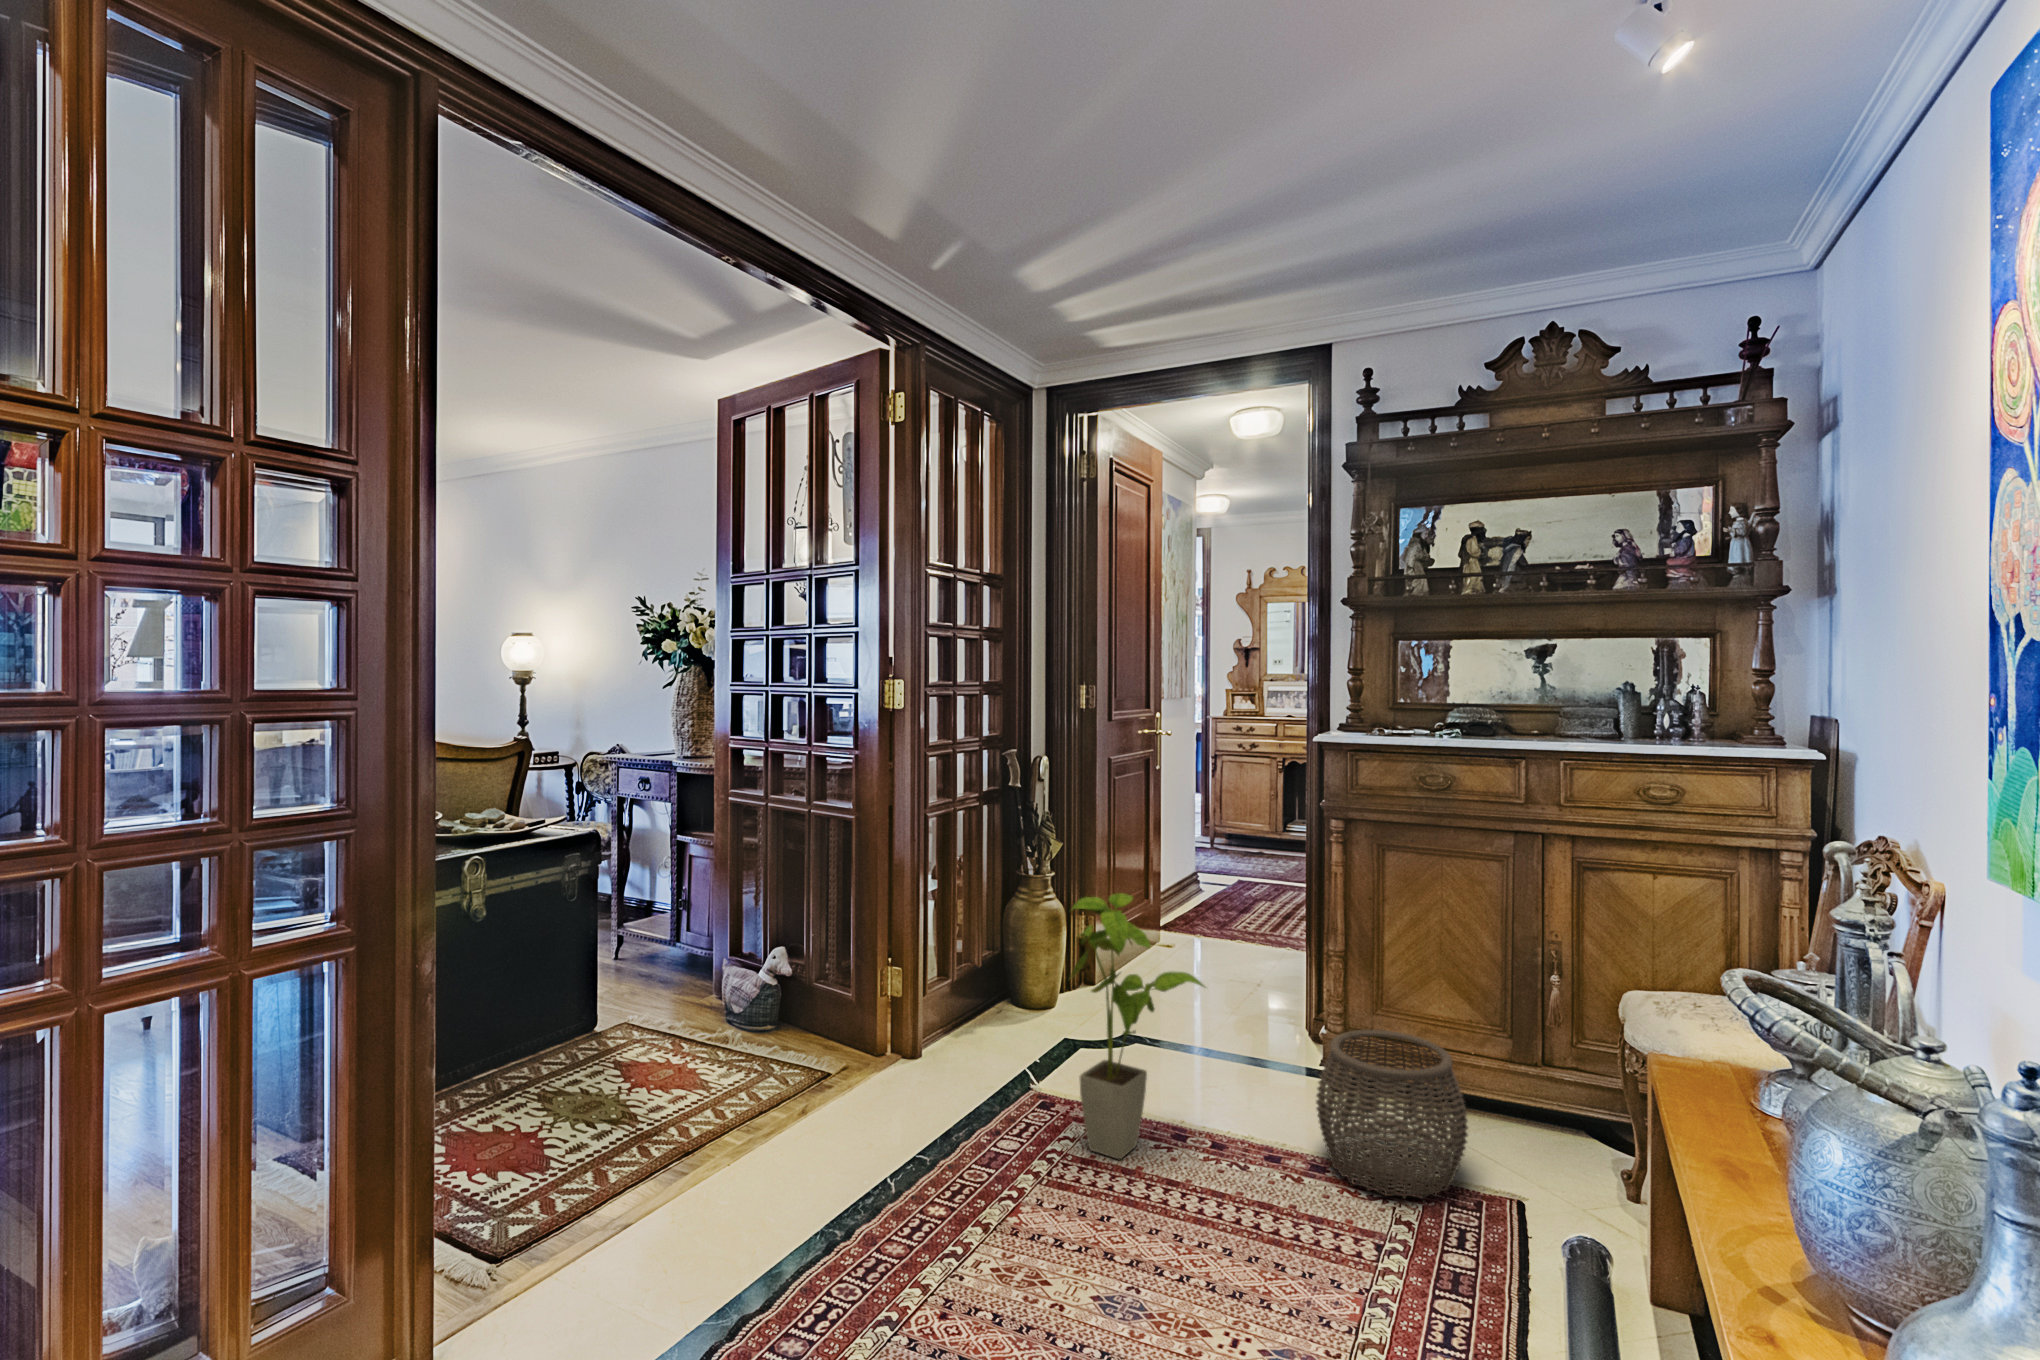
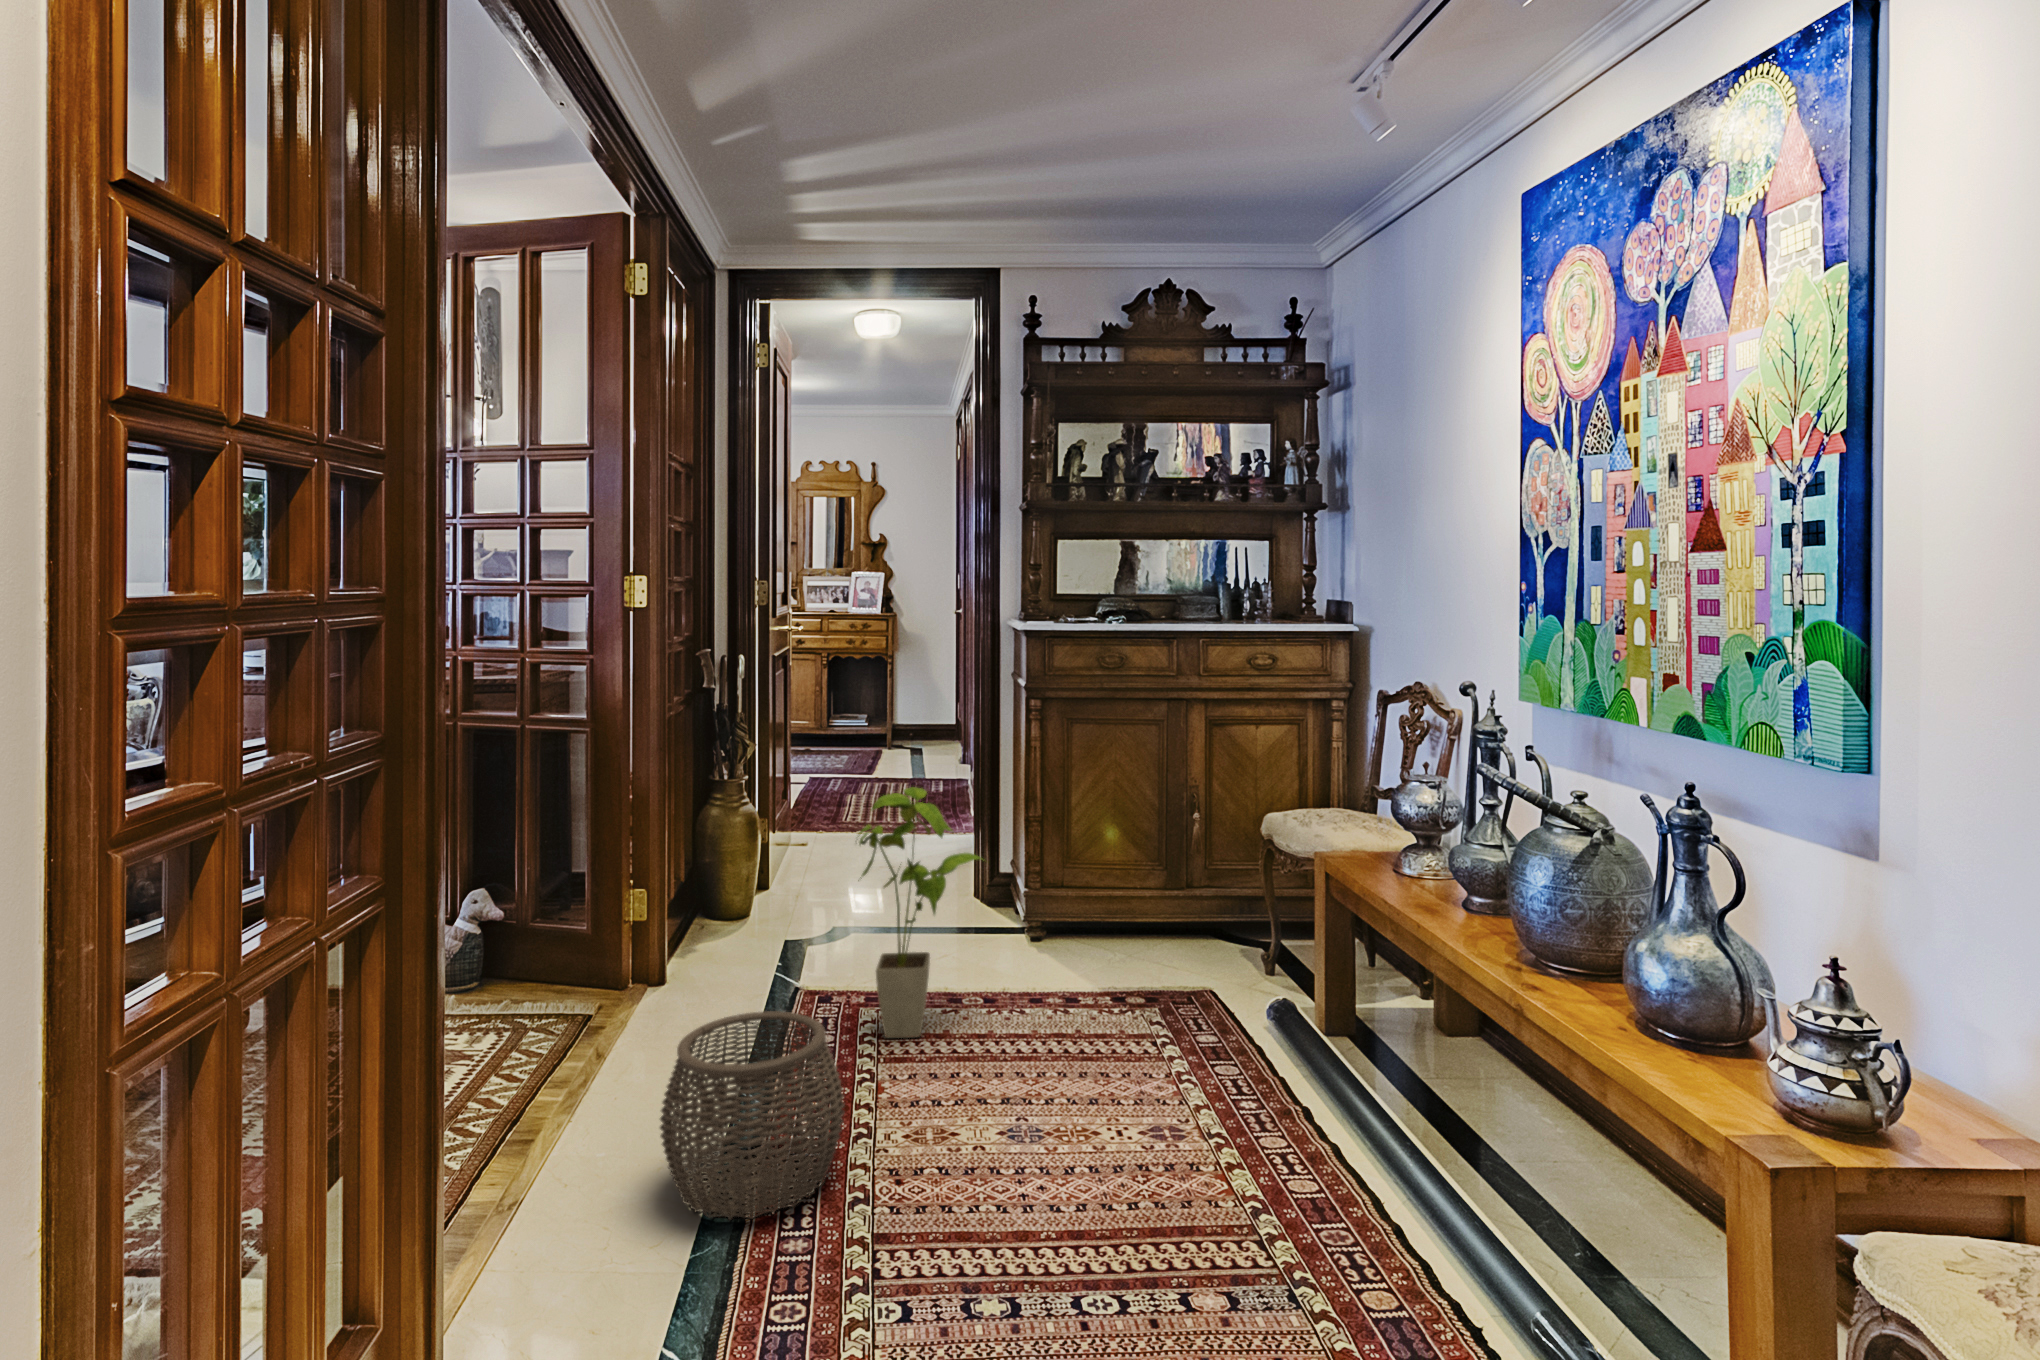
woven basket: present [1316,1030,1468,1198] -> present [660,1011,844,1220]

